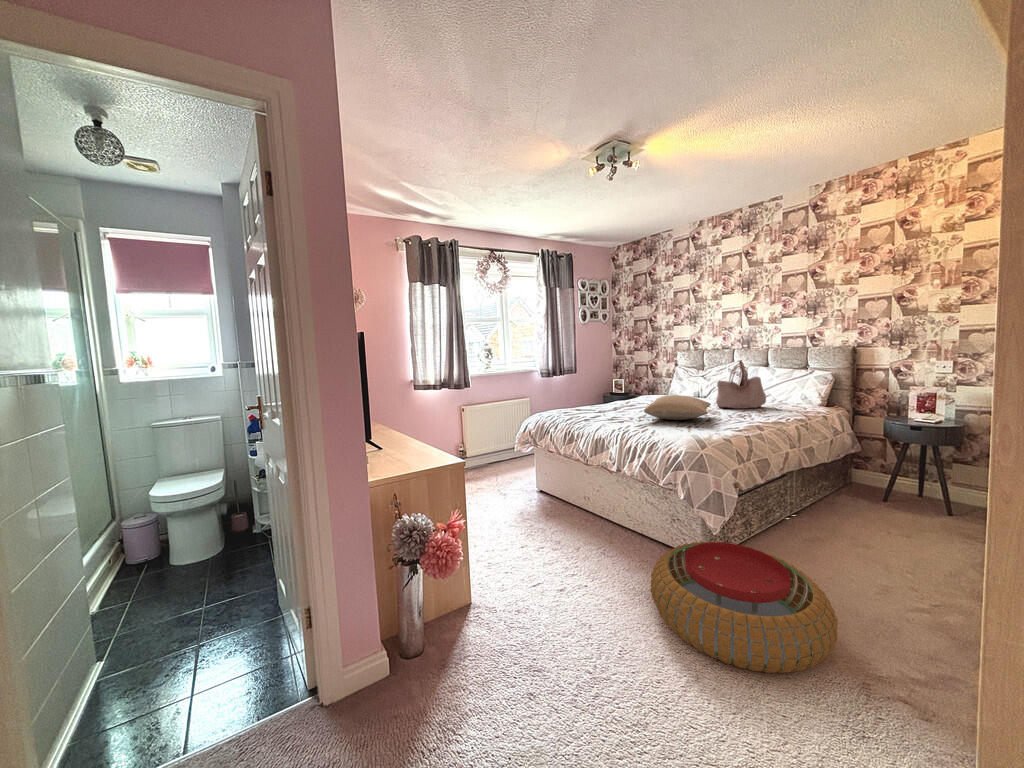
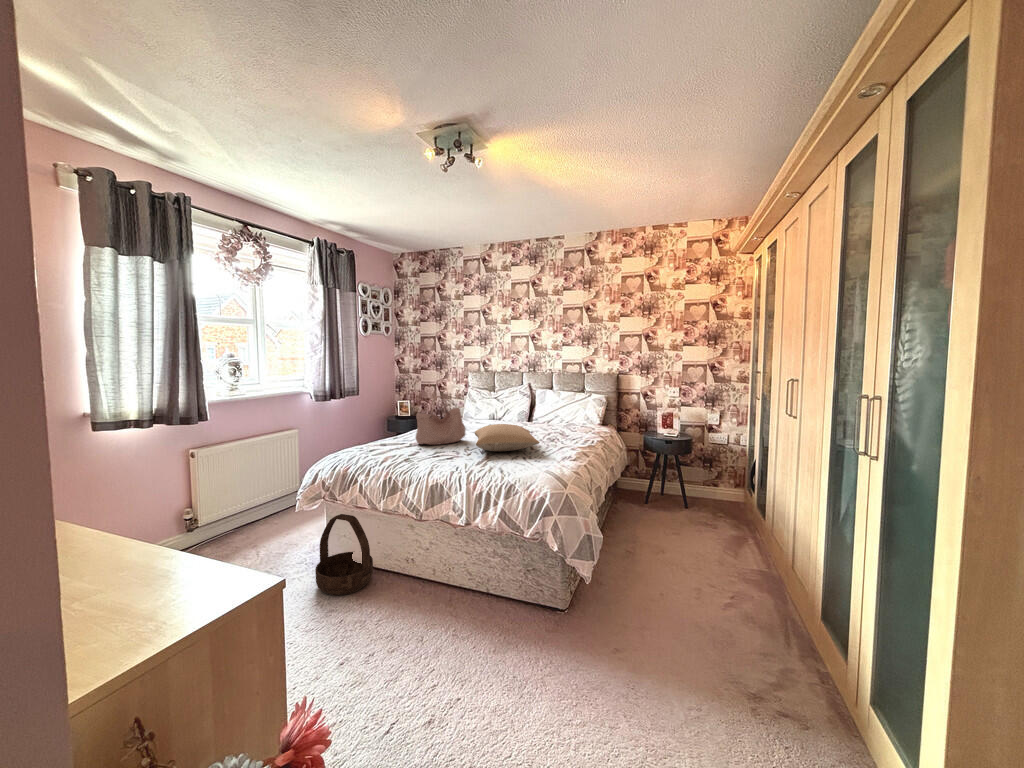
handbag: present [716,366,766,409] -> present [416,396,466,445]
basket: none [519,455,559,513] -> present [315,514,373,596]
pouf: present [651,542,838,673] -> none [534,578,703,716]

